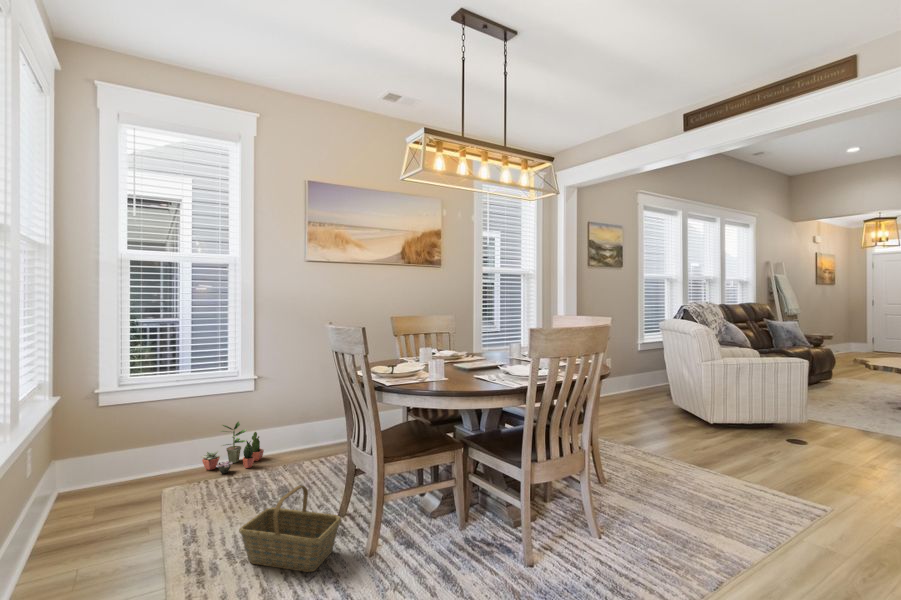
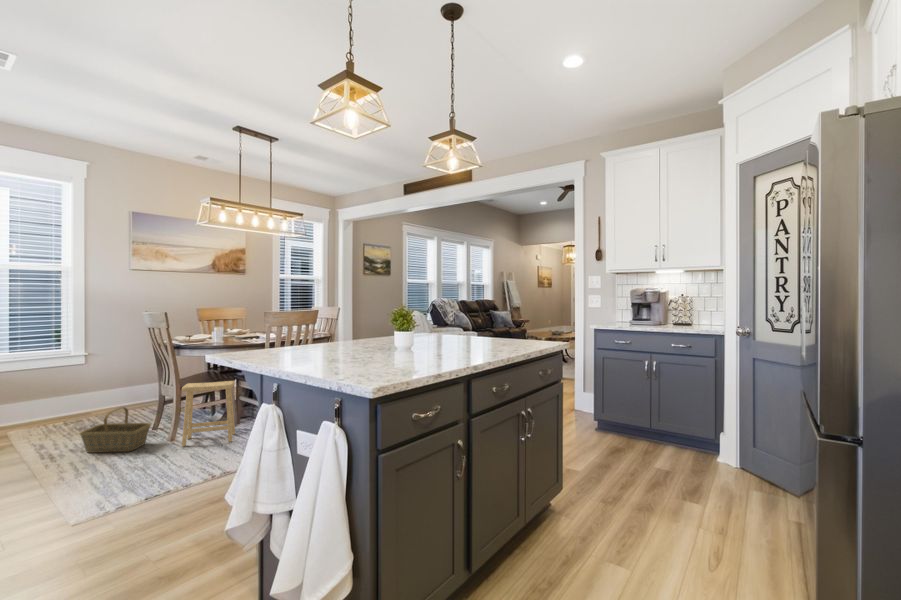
potted plant: present [202,421,264,473] -> none [40,385,95,421]
footstool: none [391,452,472,573] -> present [182,381,235,446]

